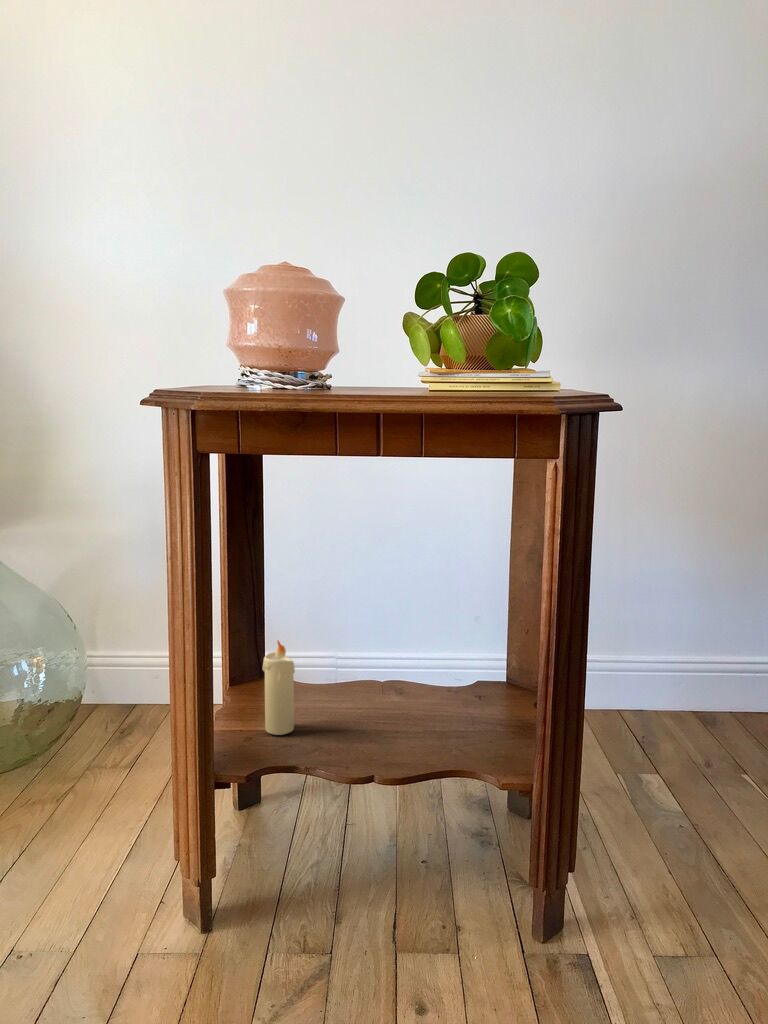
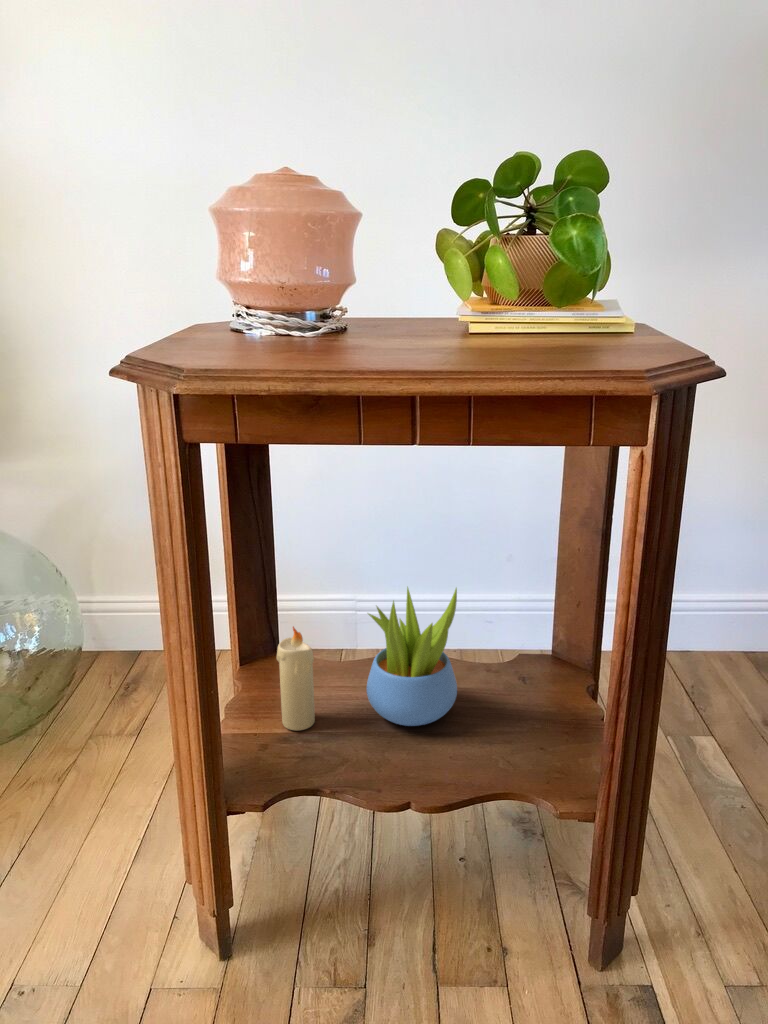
succulent plant: none [340,608,420,732] -> present [367,587,457,726]

